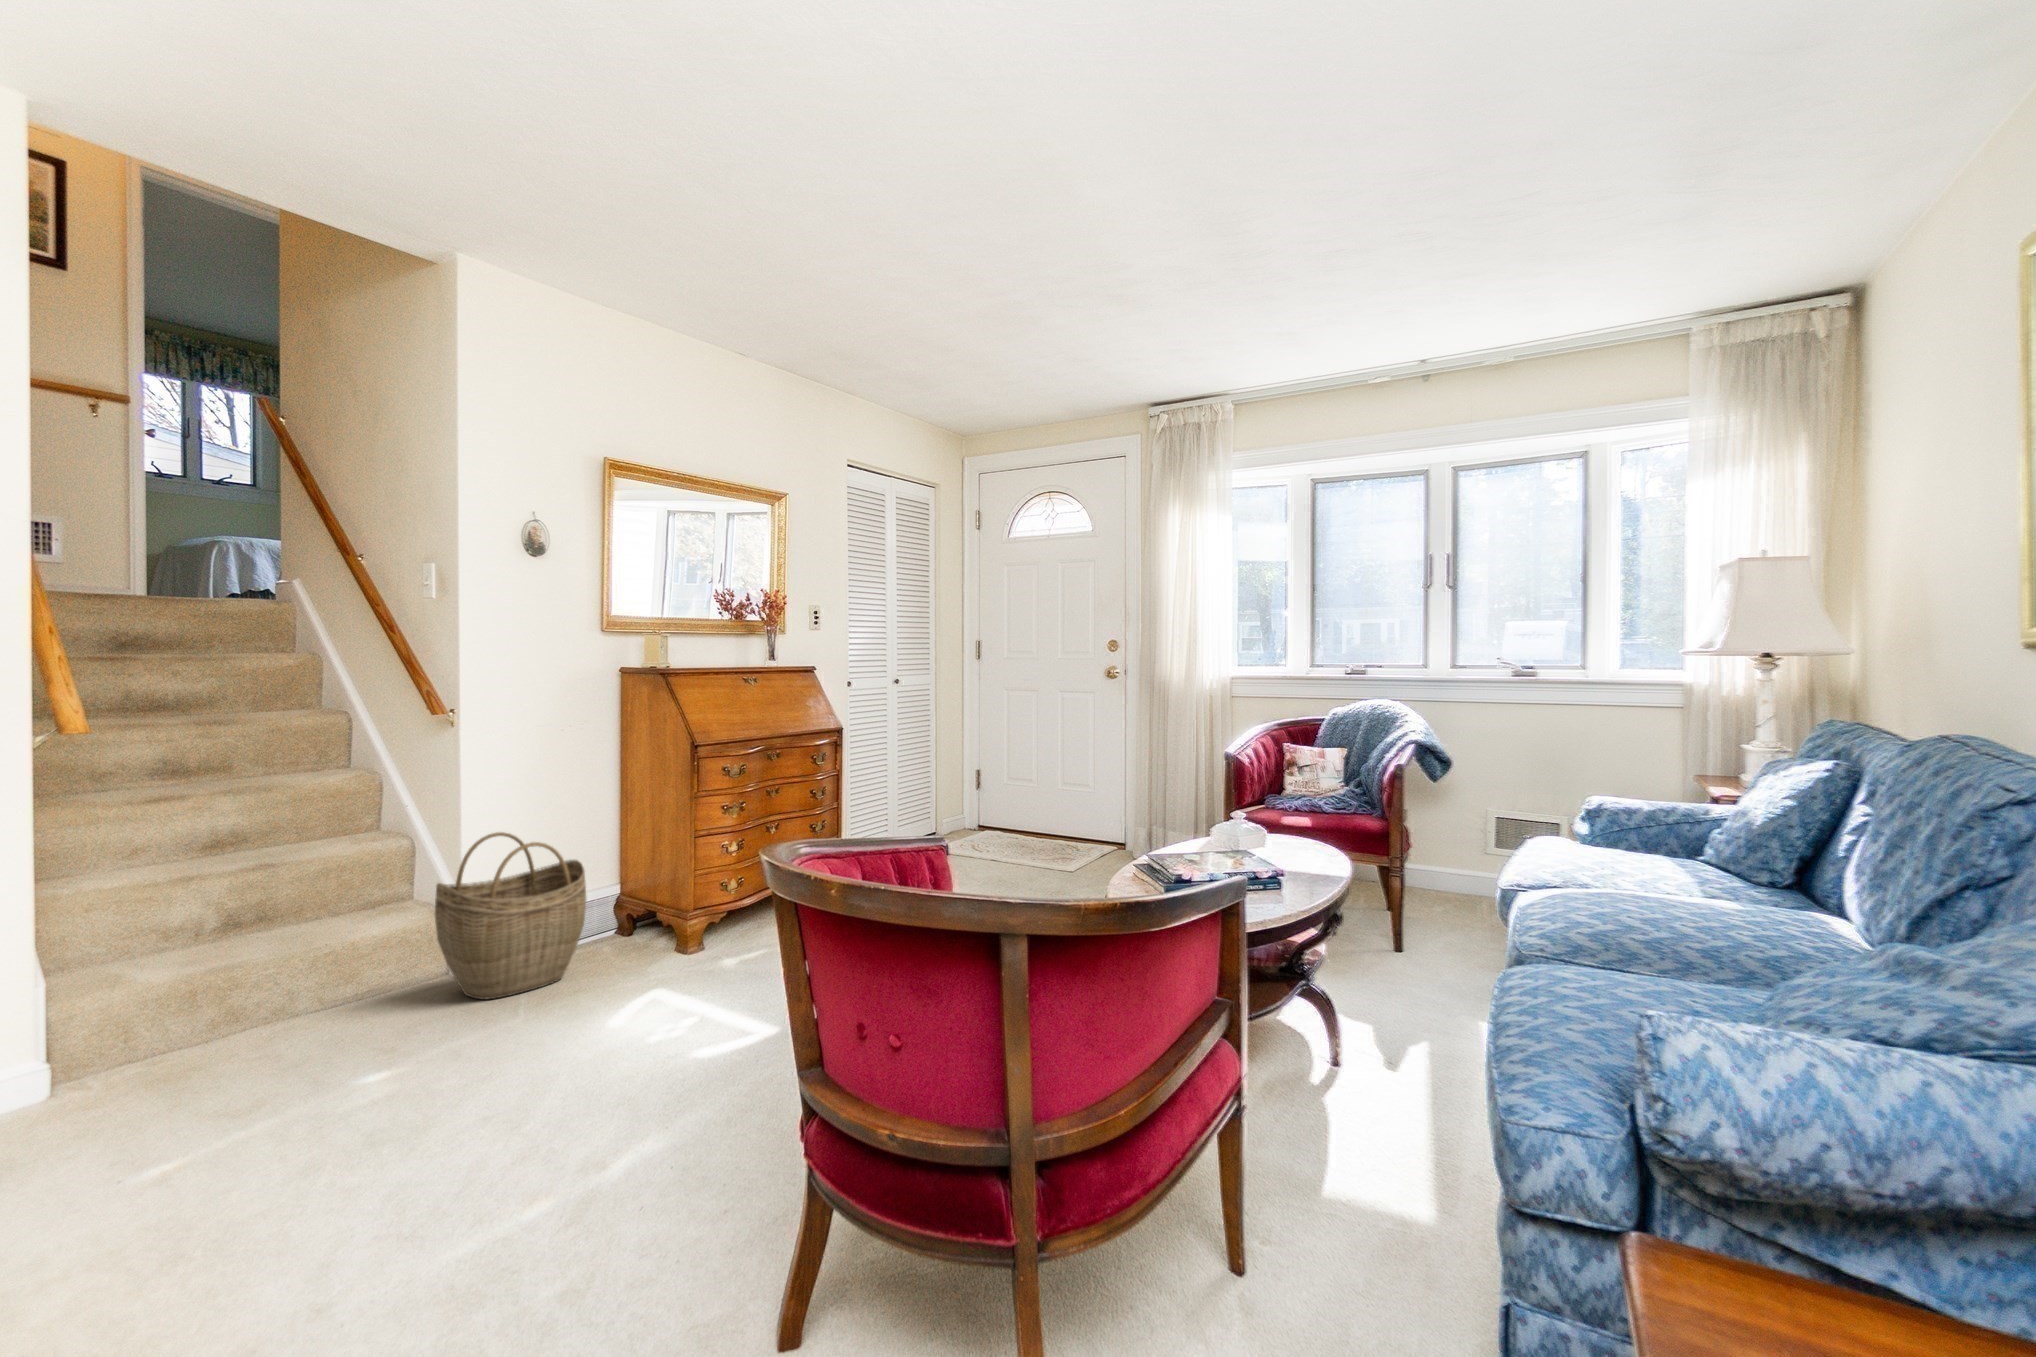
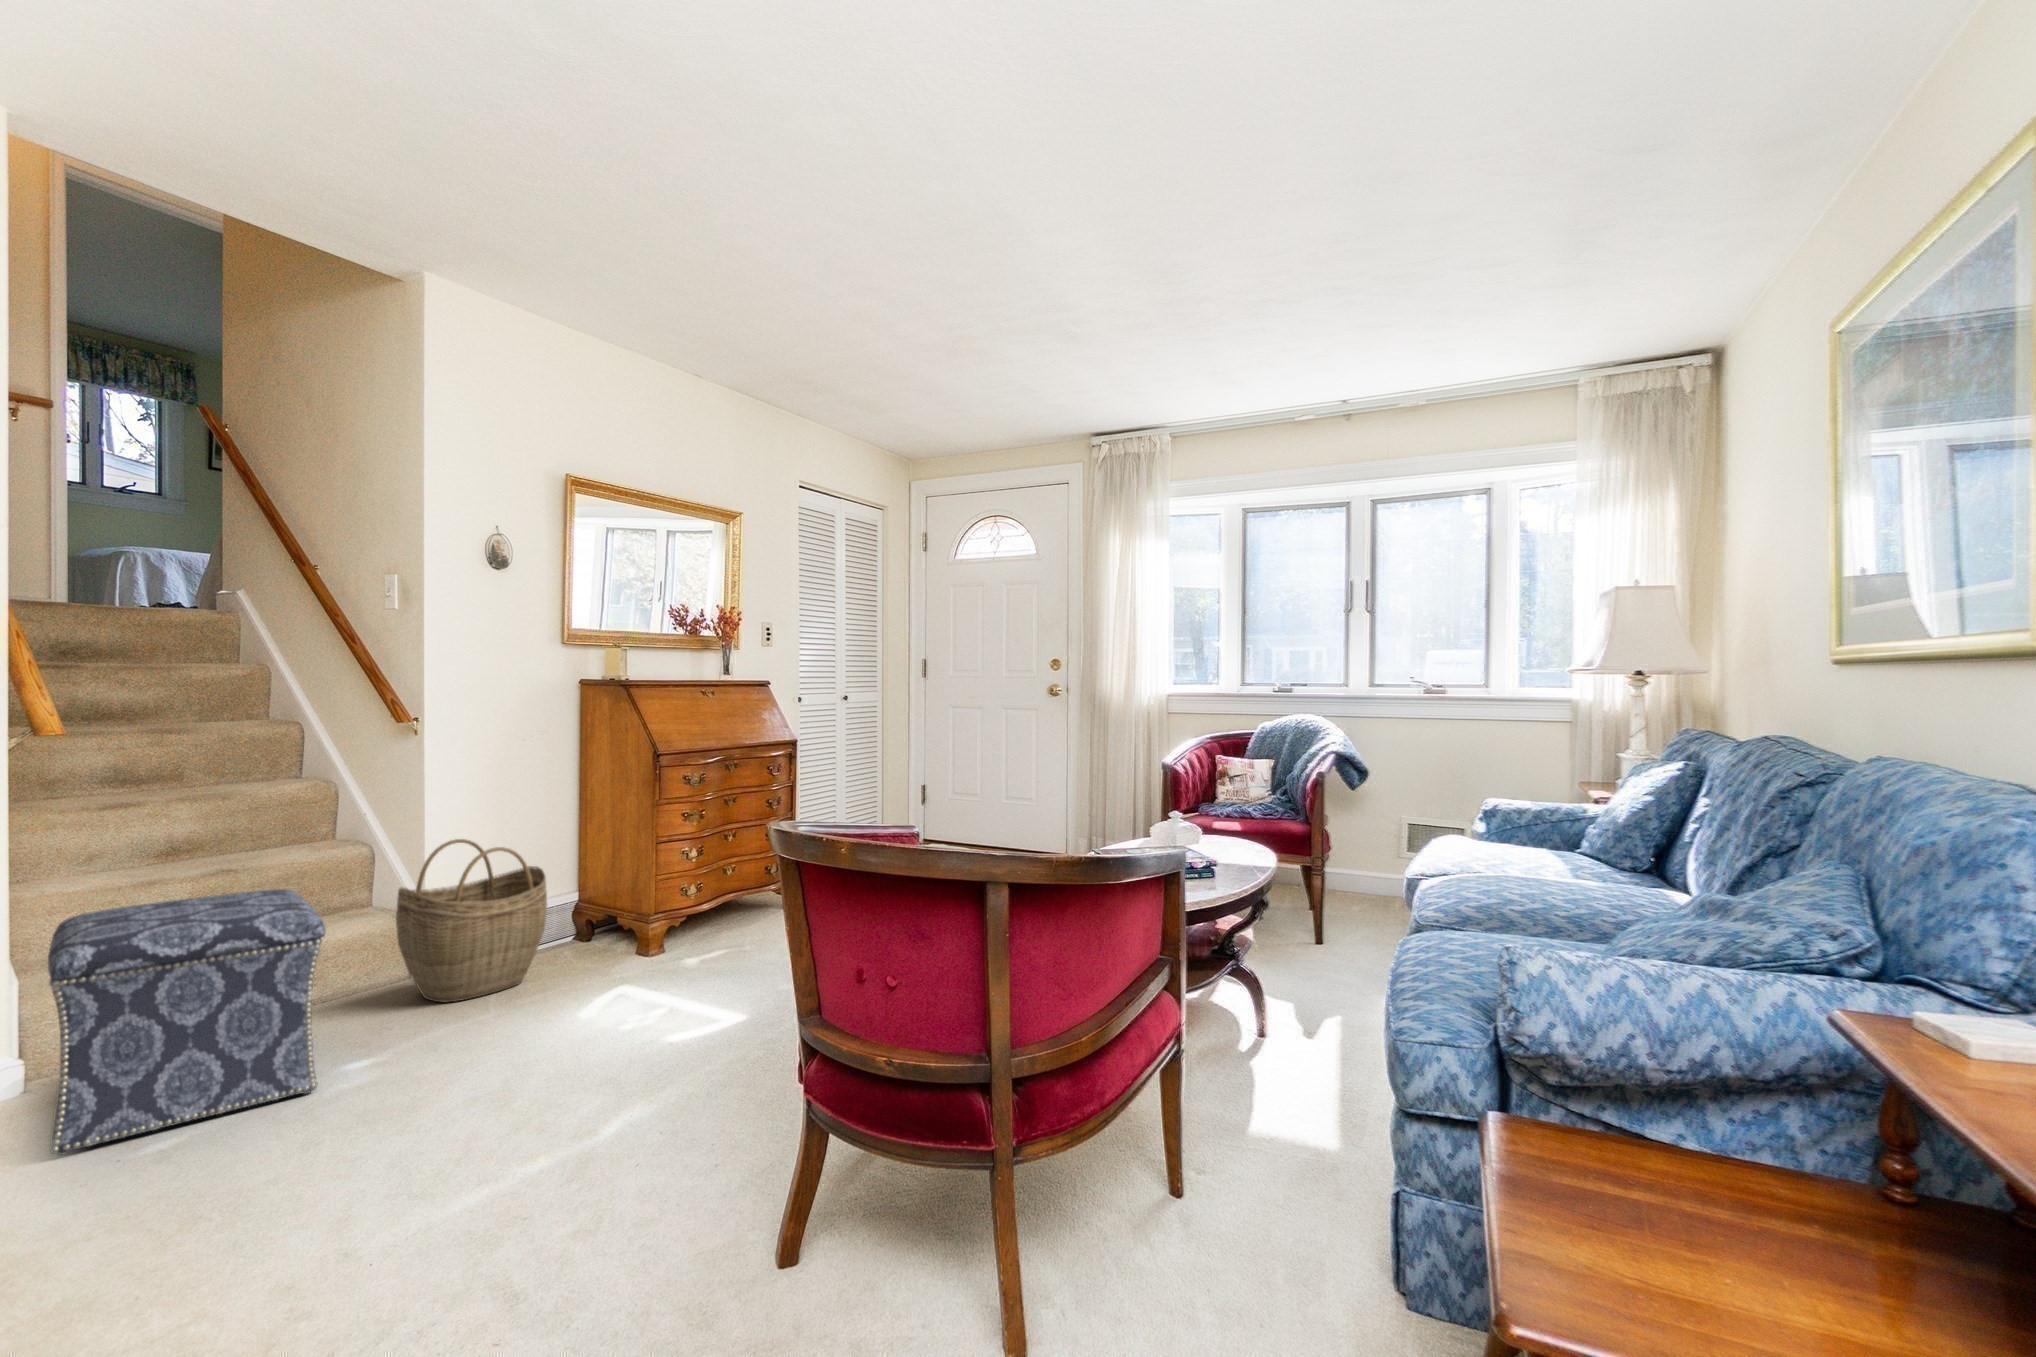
ottoman: none [59,887,344,1166] -> present [48,889,326,1155]

